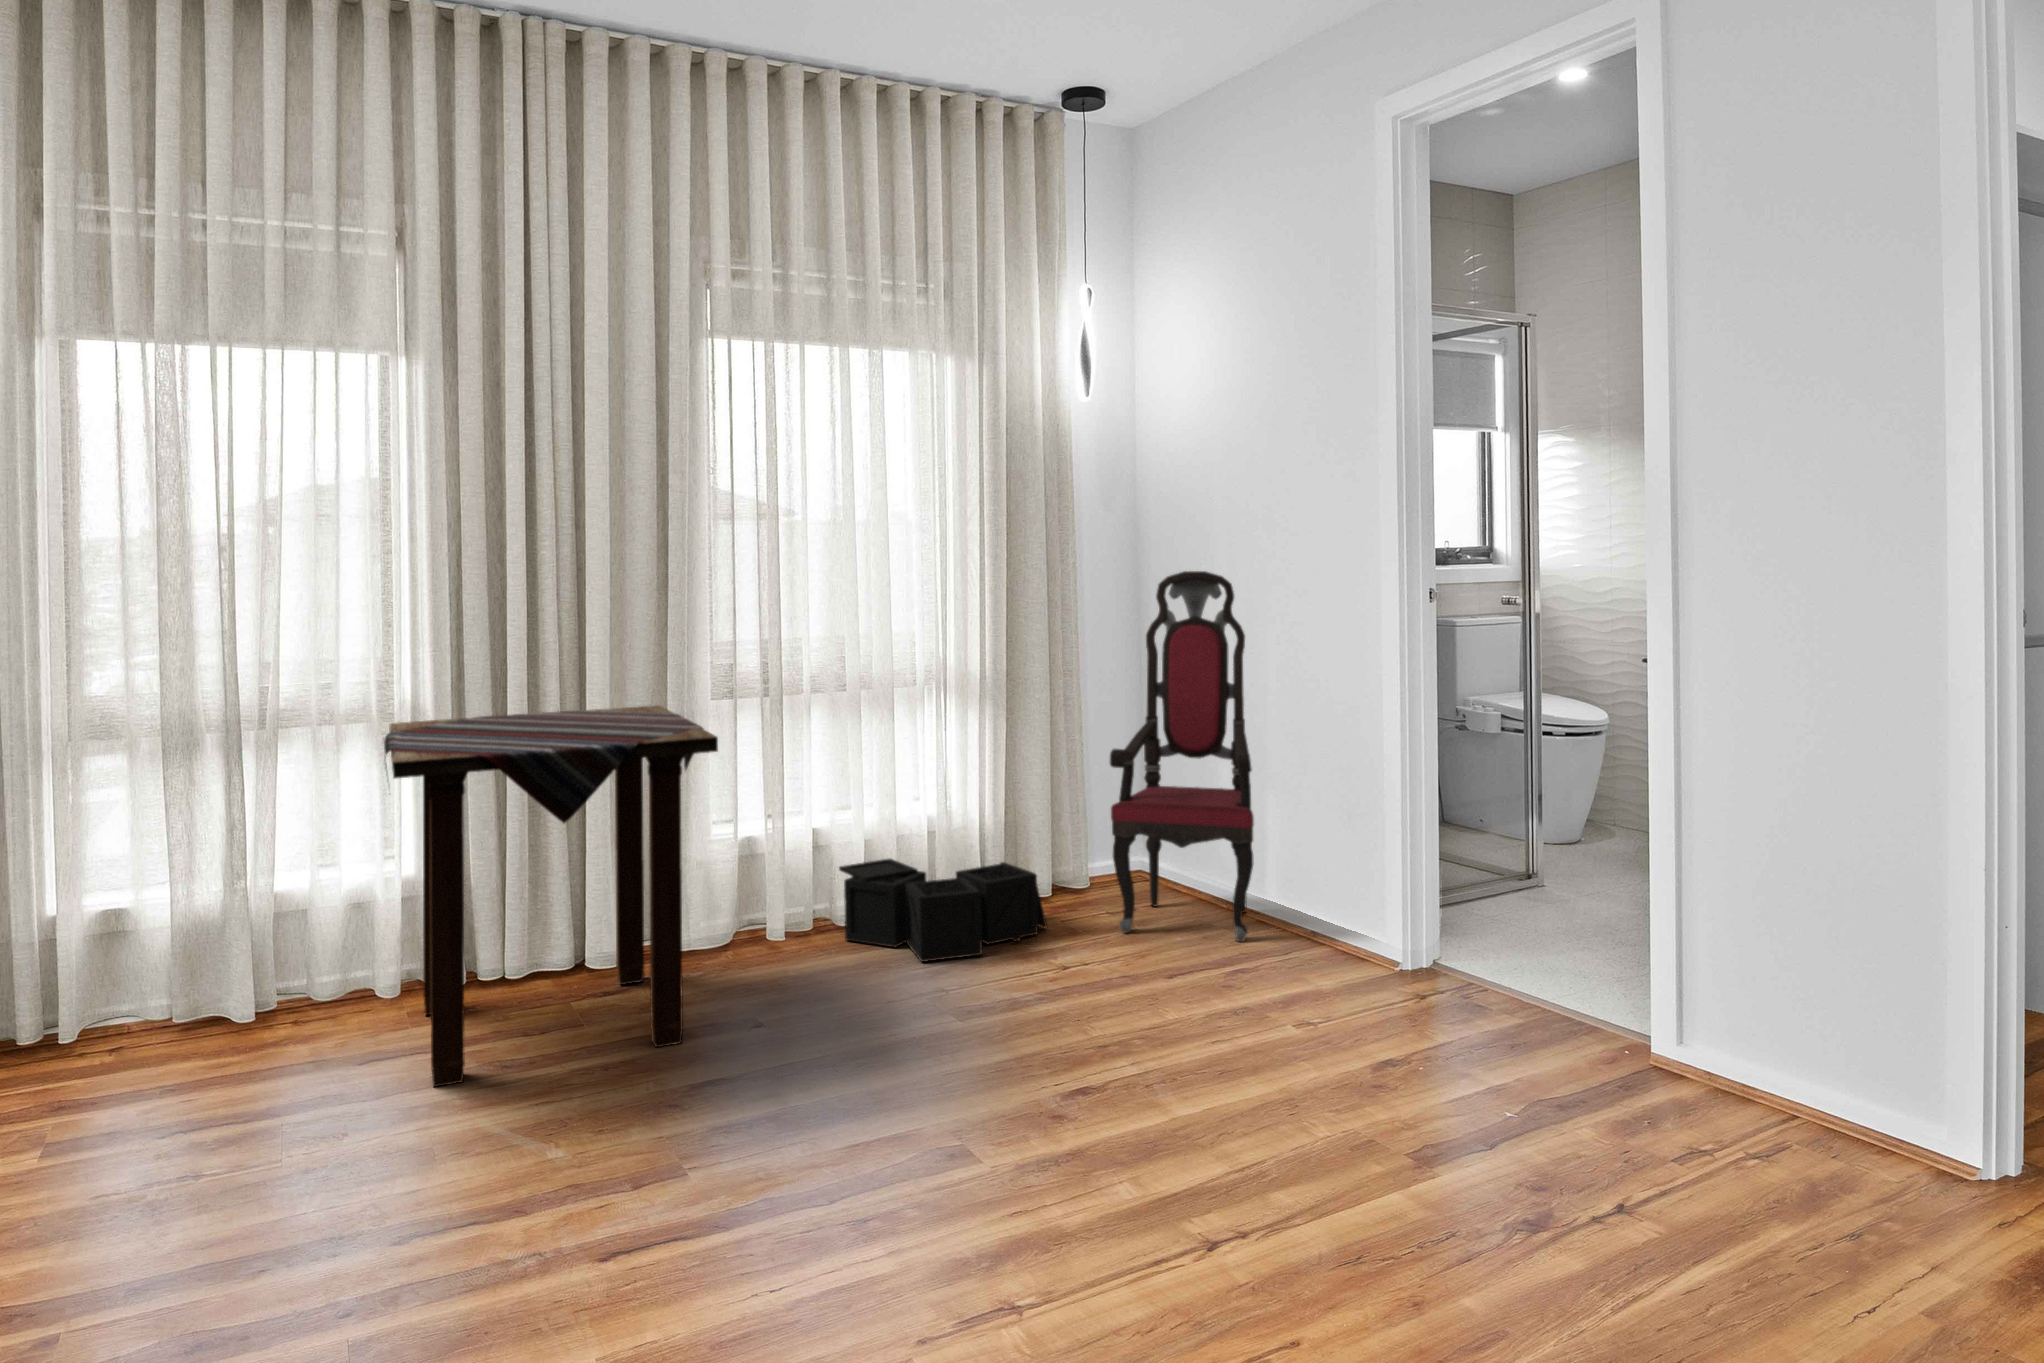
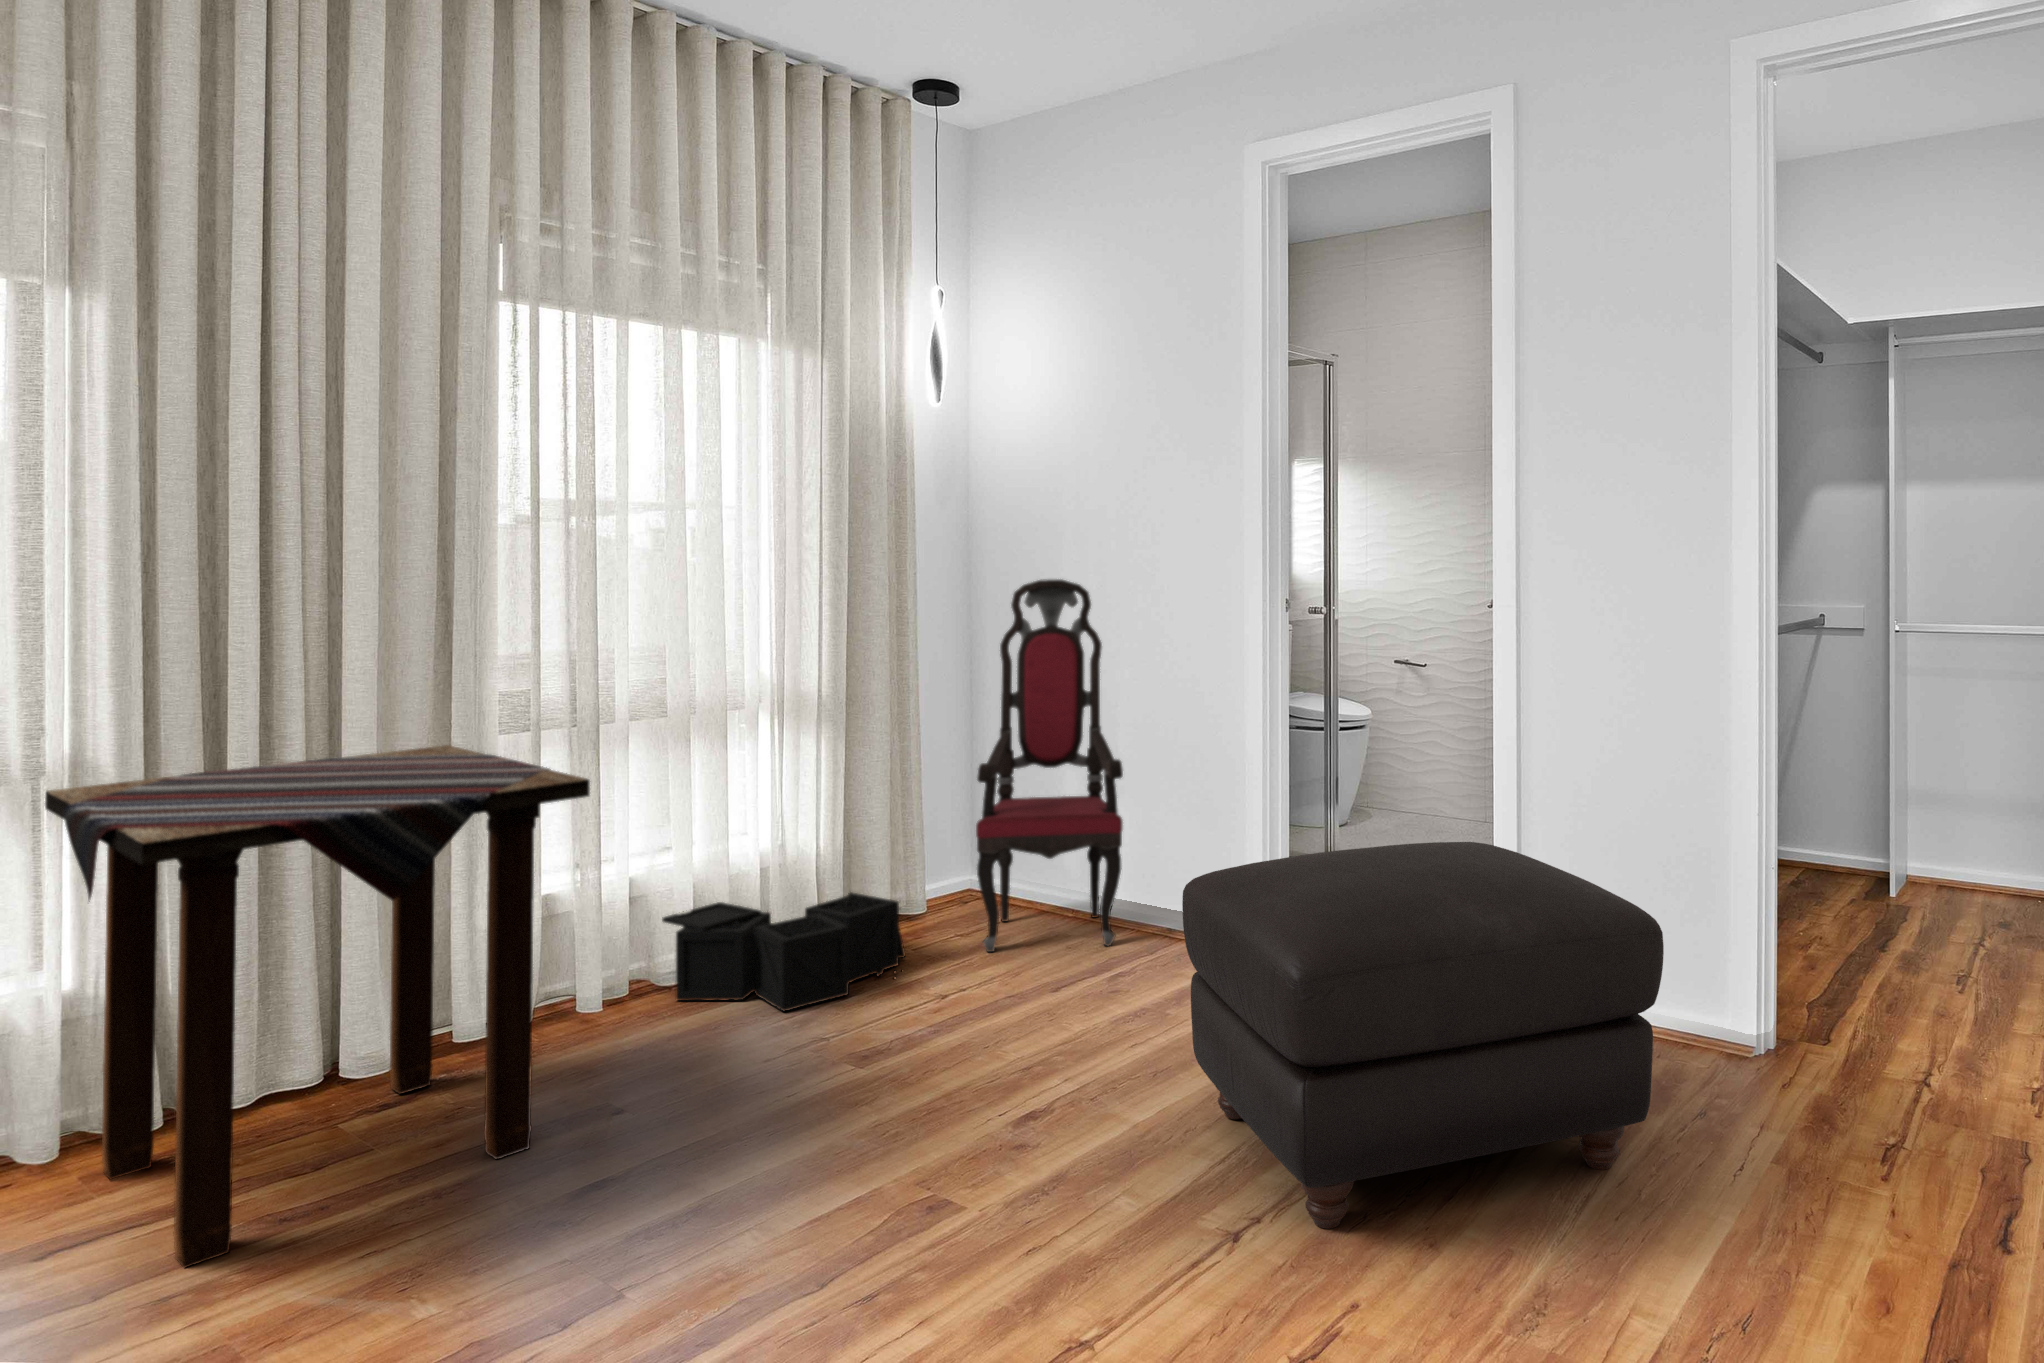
ottoman: none [1221,864,1754,1272] -> present [1182,842,1664,1229]

